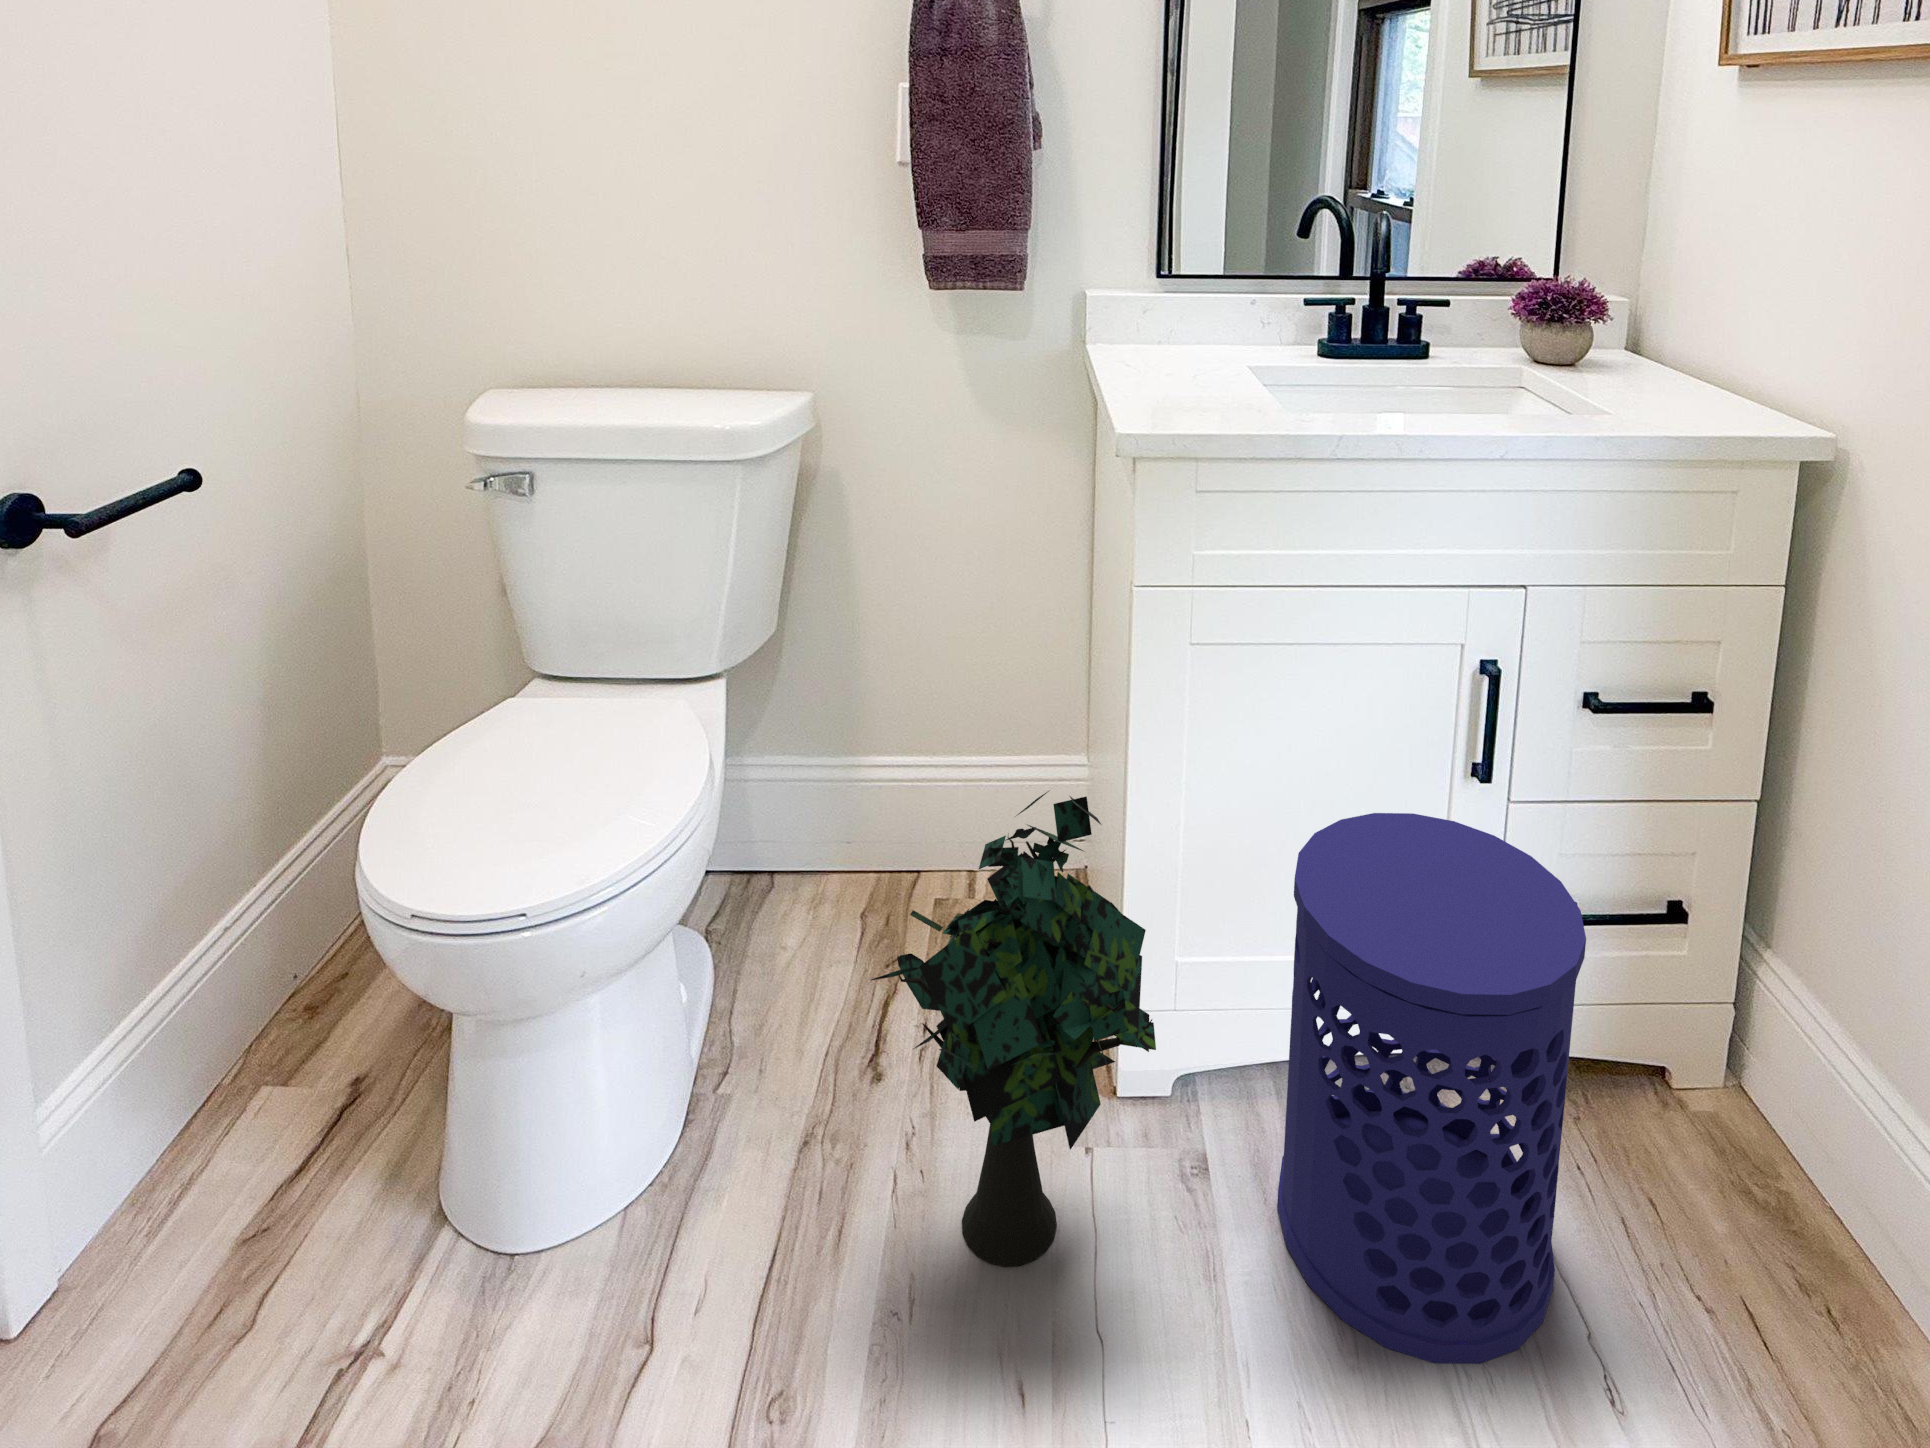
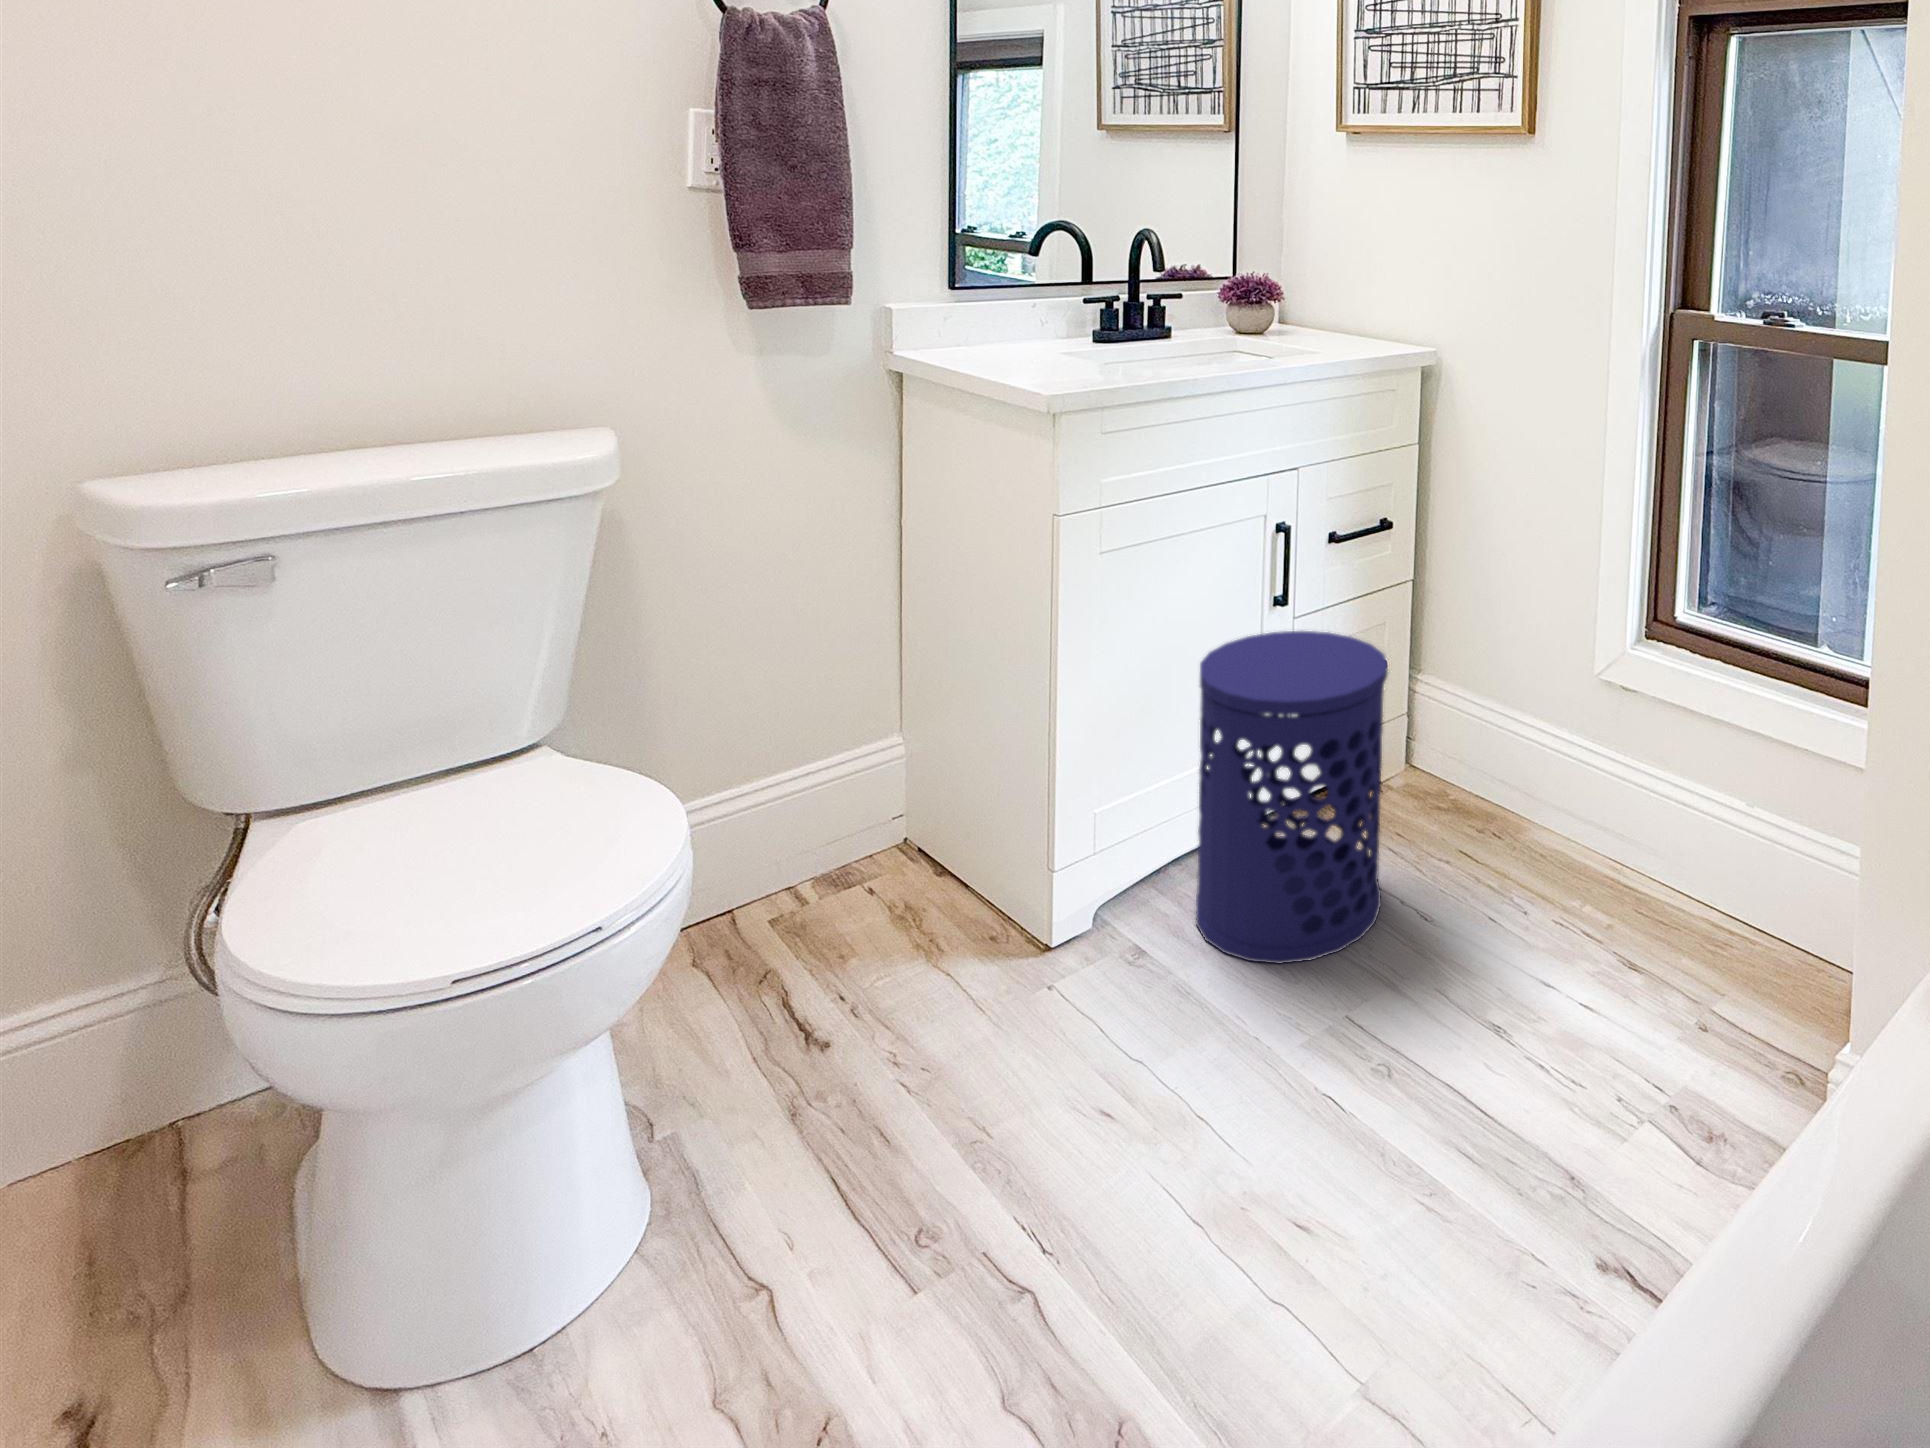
decorative plant: present [871,791,1156,1267] -> none [901,666,1140,1076]

